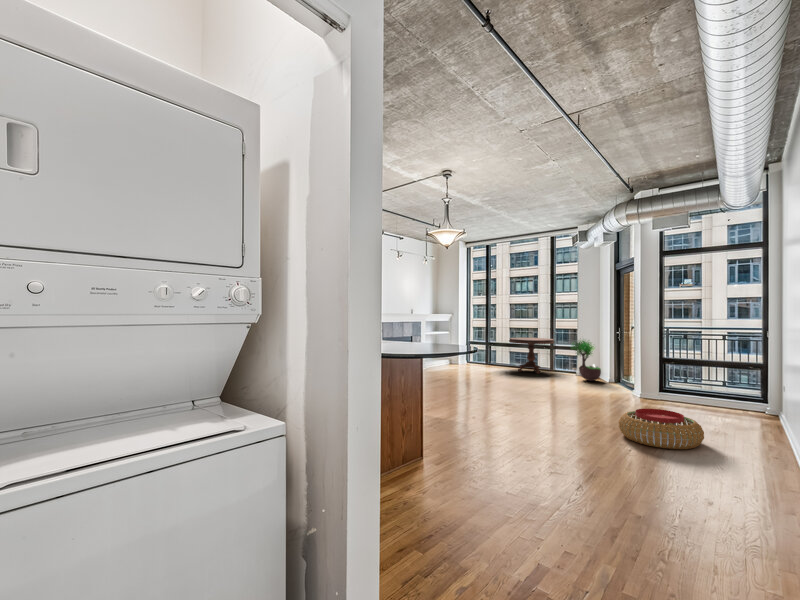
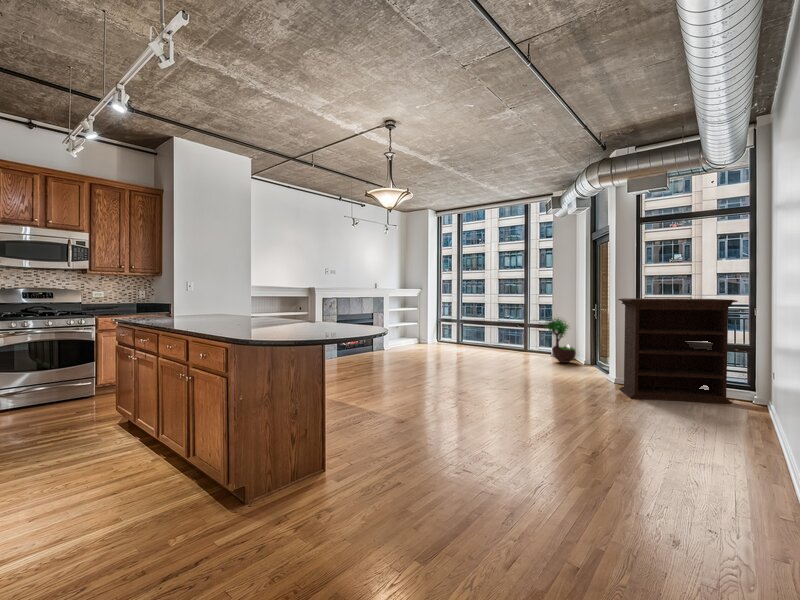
bookshelf: none [643,322,749,415] -> present [618,298,737,404]
side table: present [509,338,554,374] -> none [479,316,529,355]
pouf: present [619,409,704,449] -> none [578,402,677,453]

